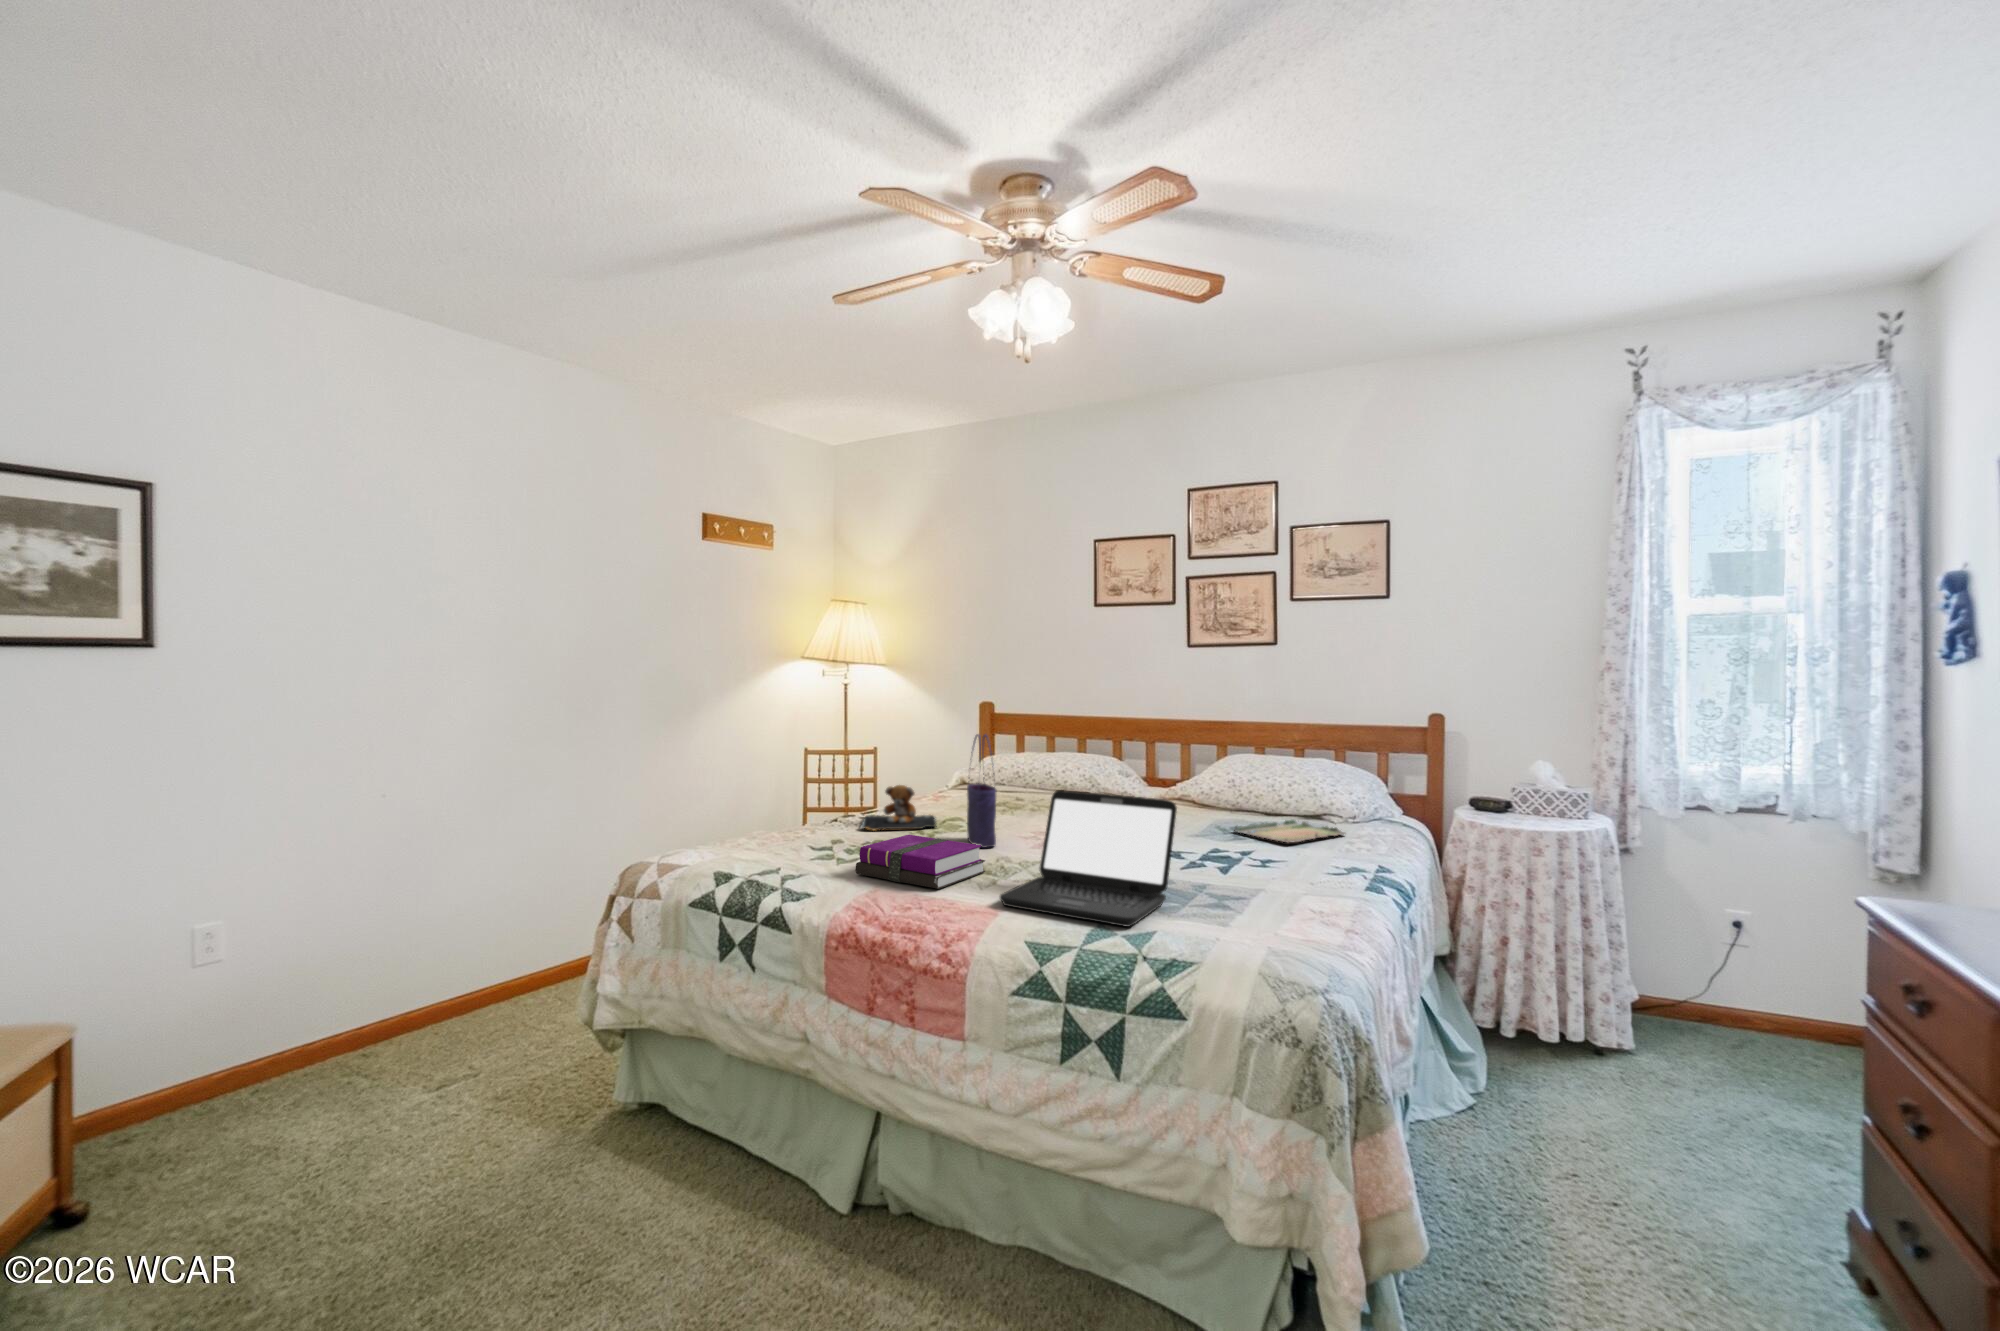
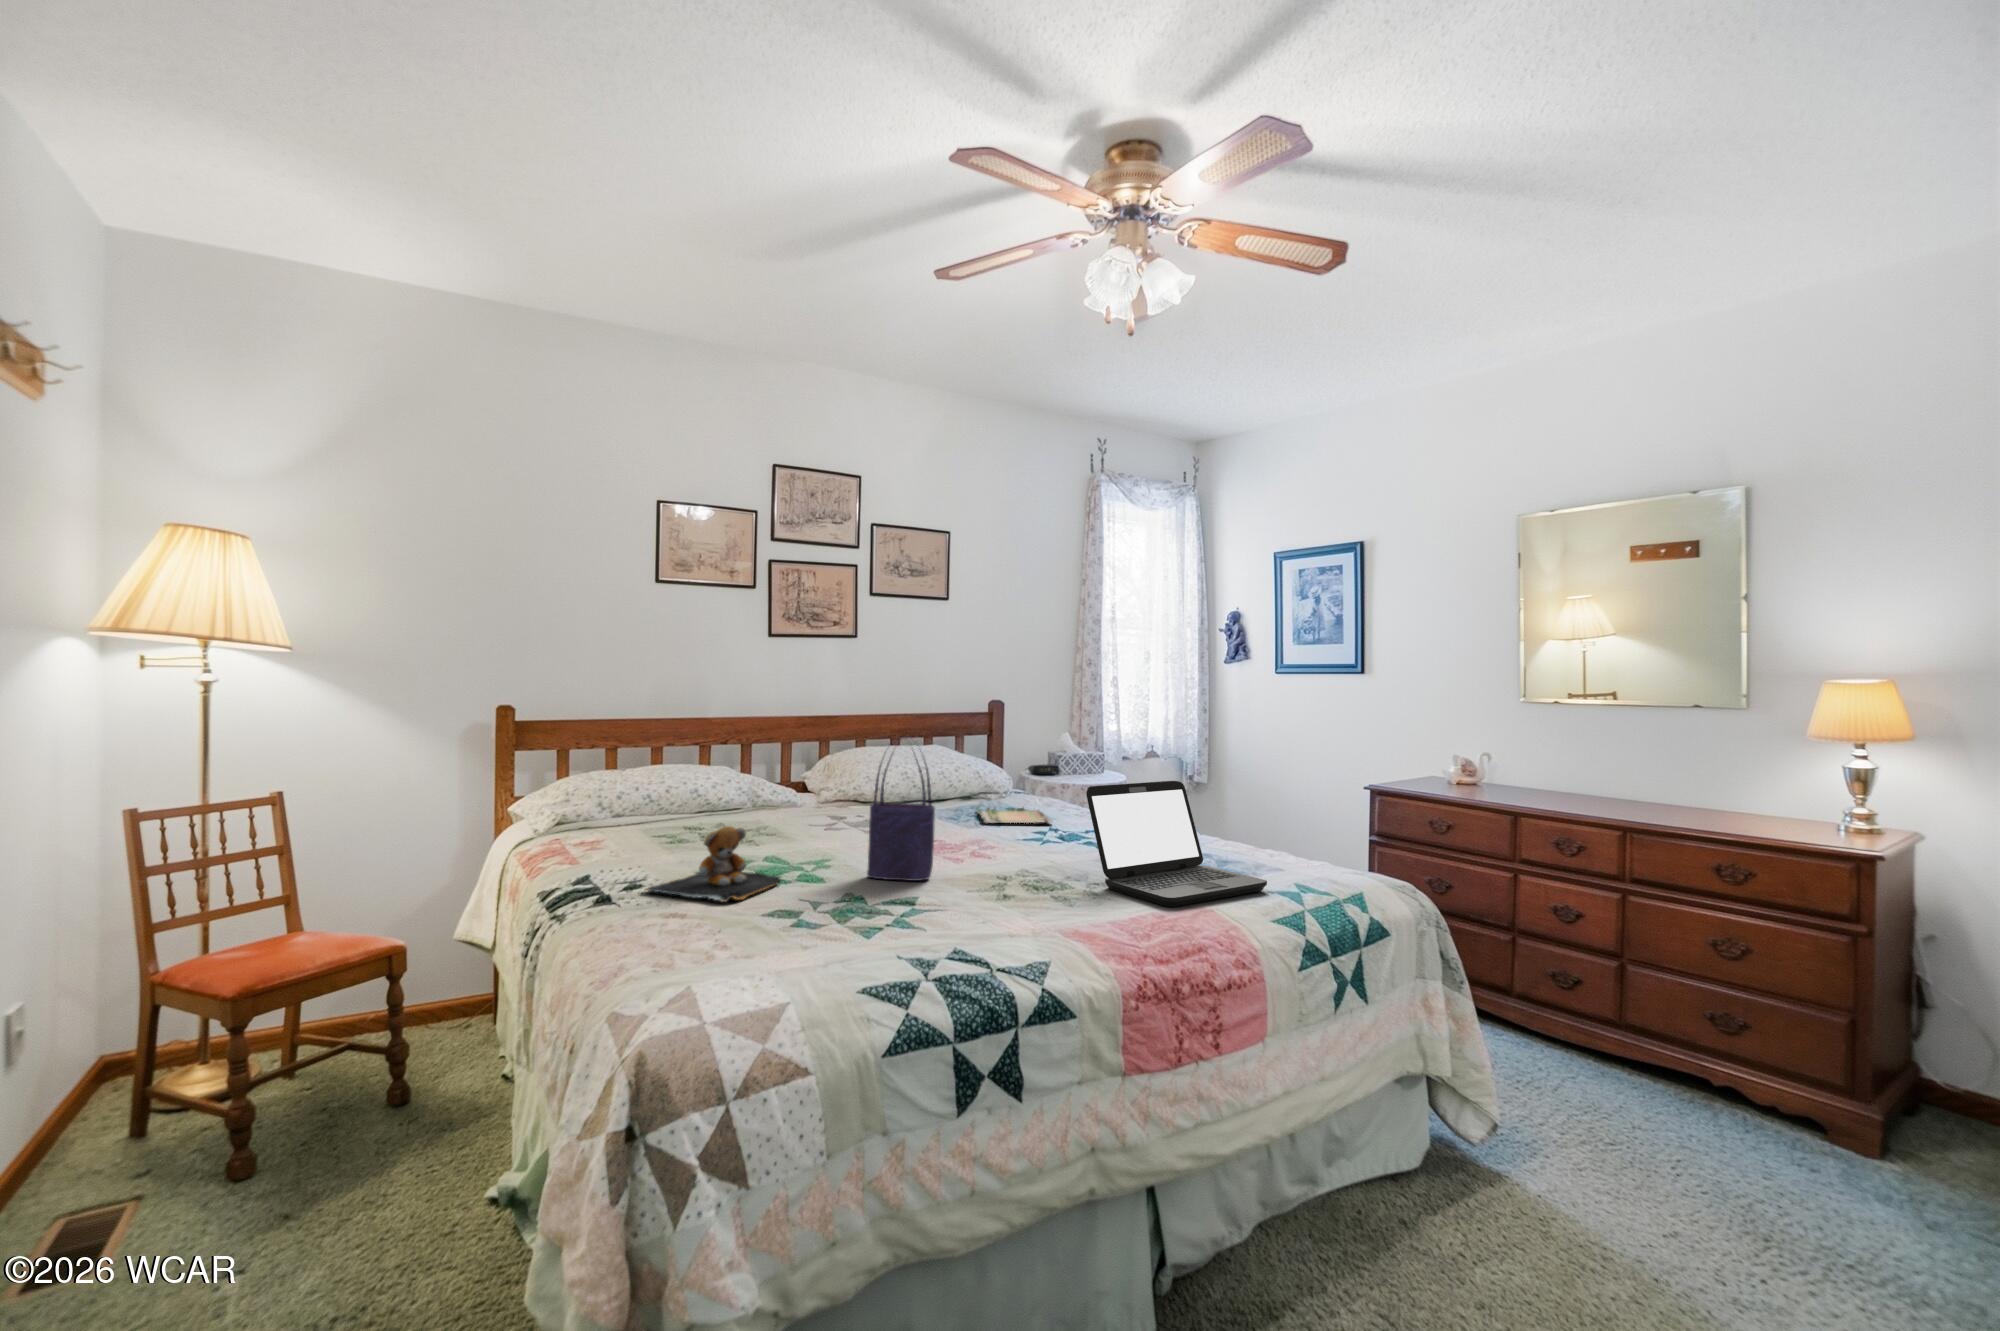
notebook: present [855,835,985,889] -> none [931,863,1095,932]

